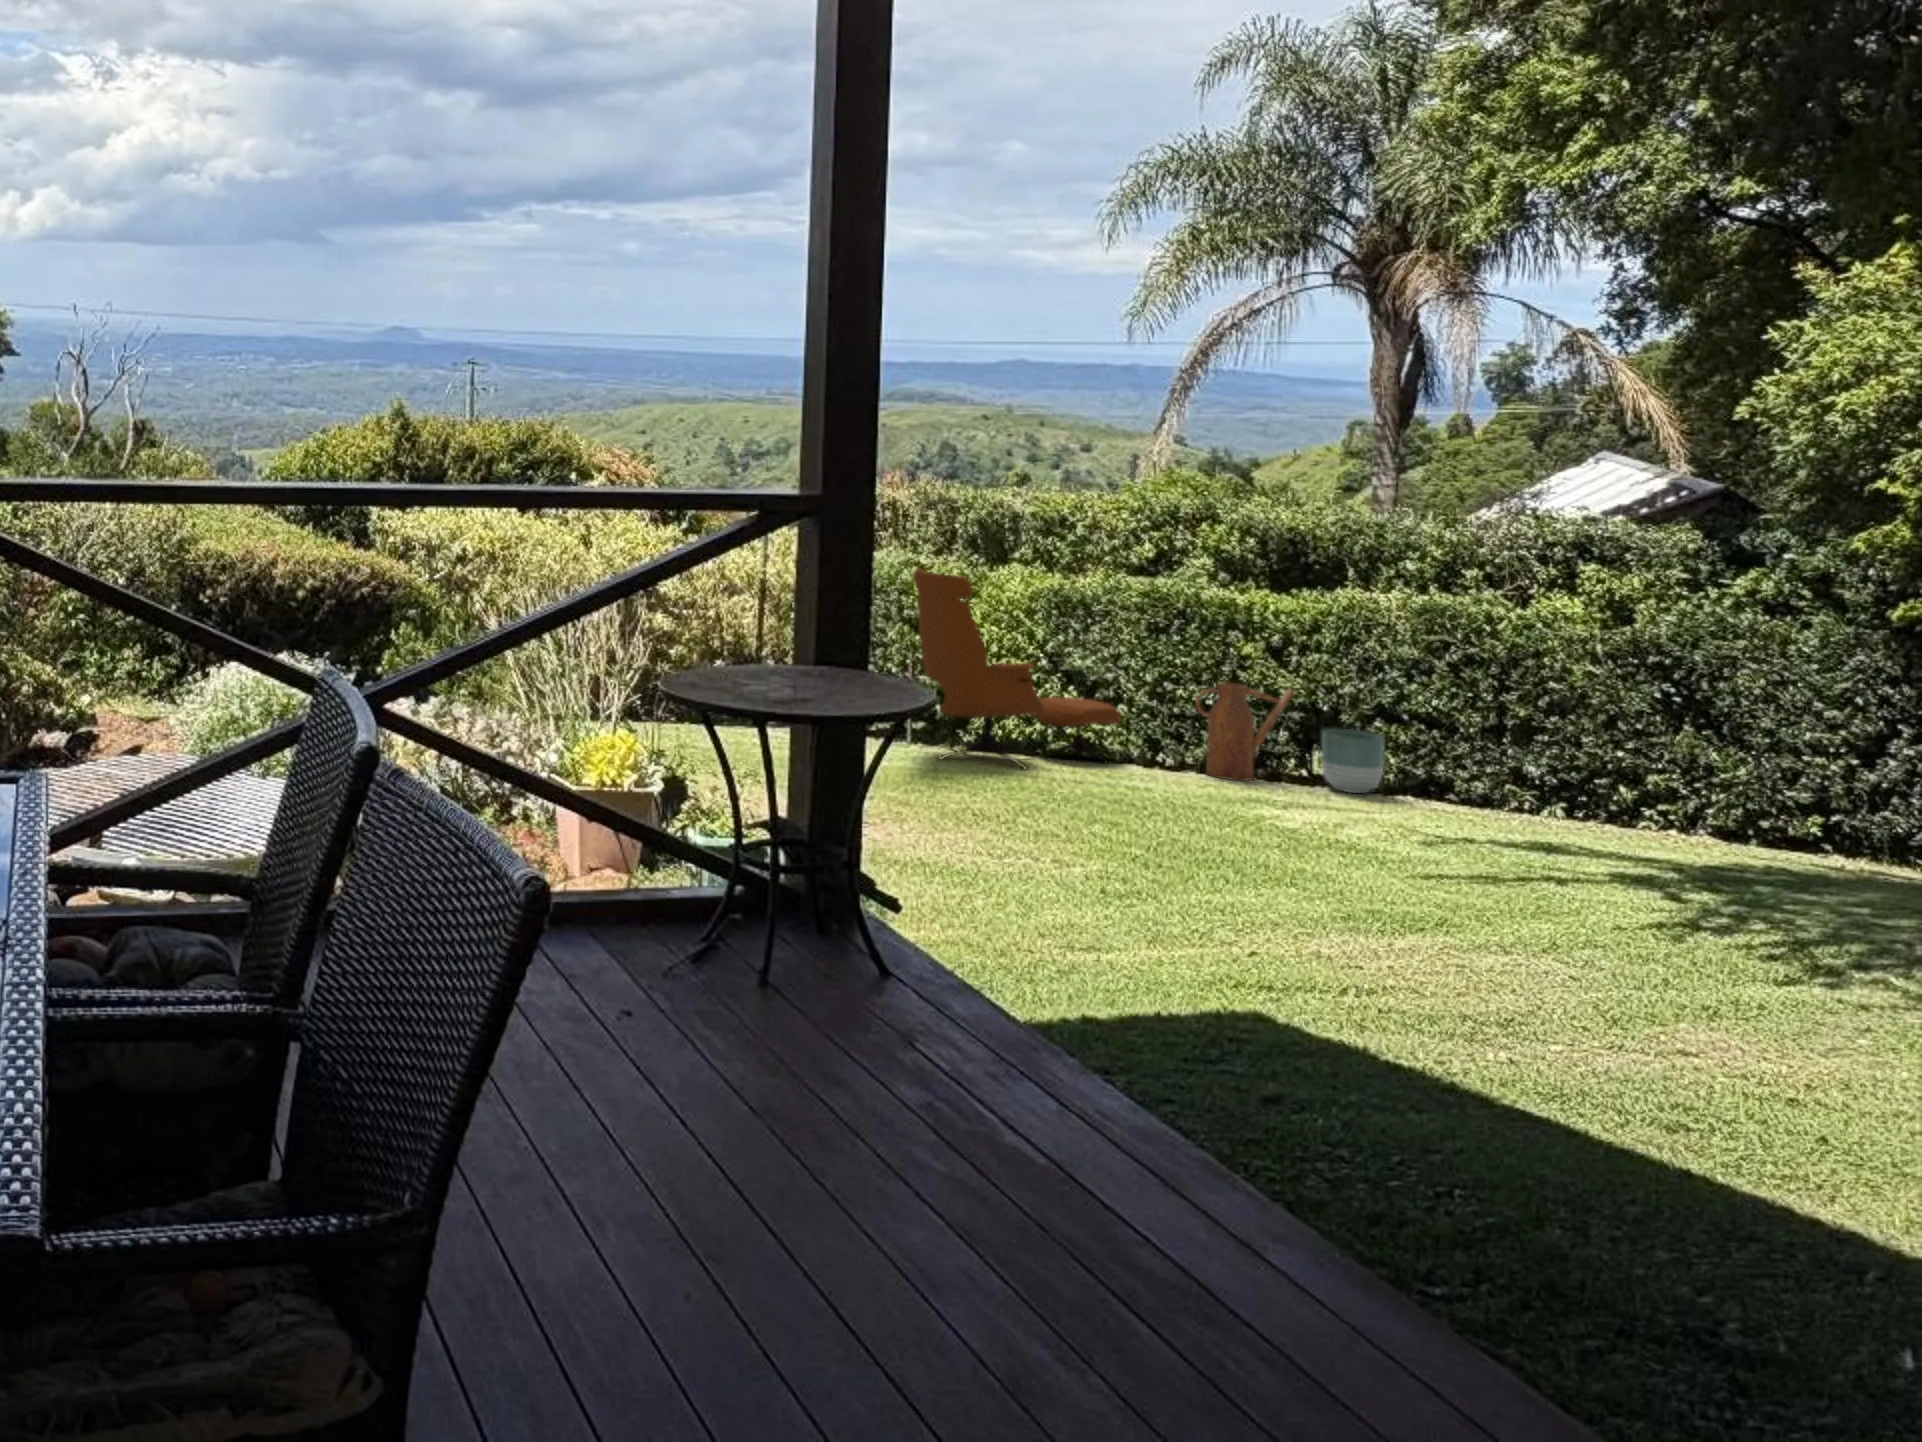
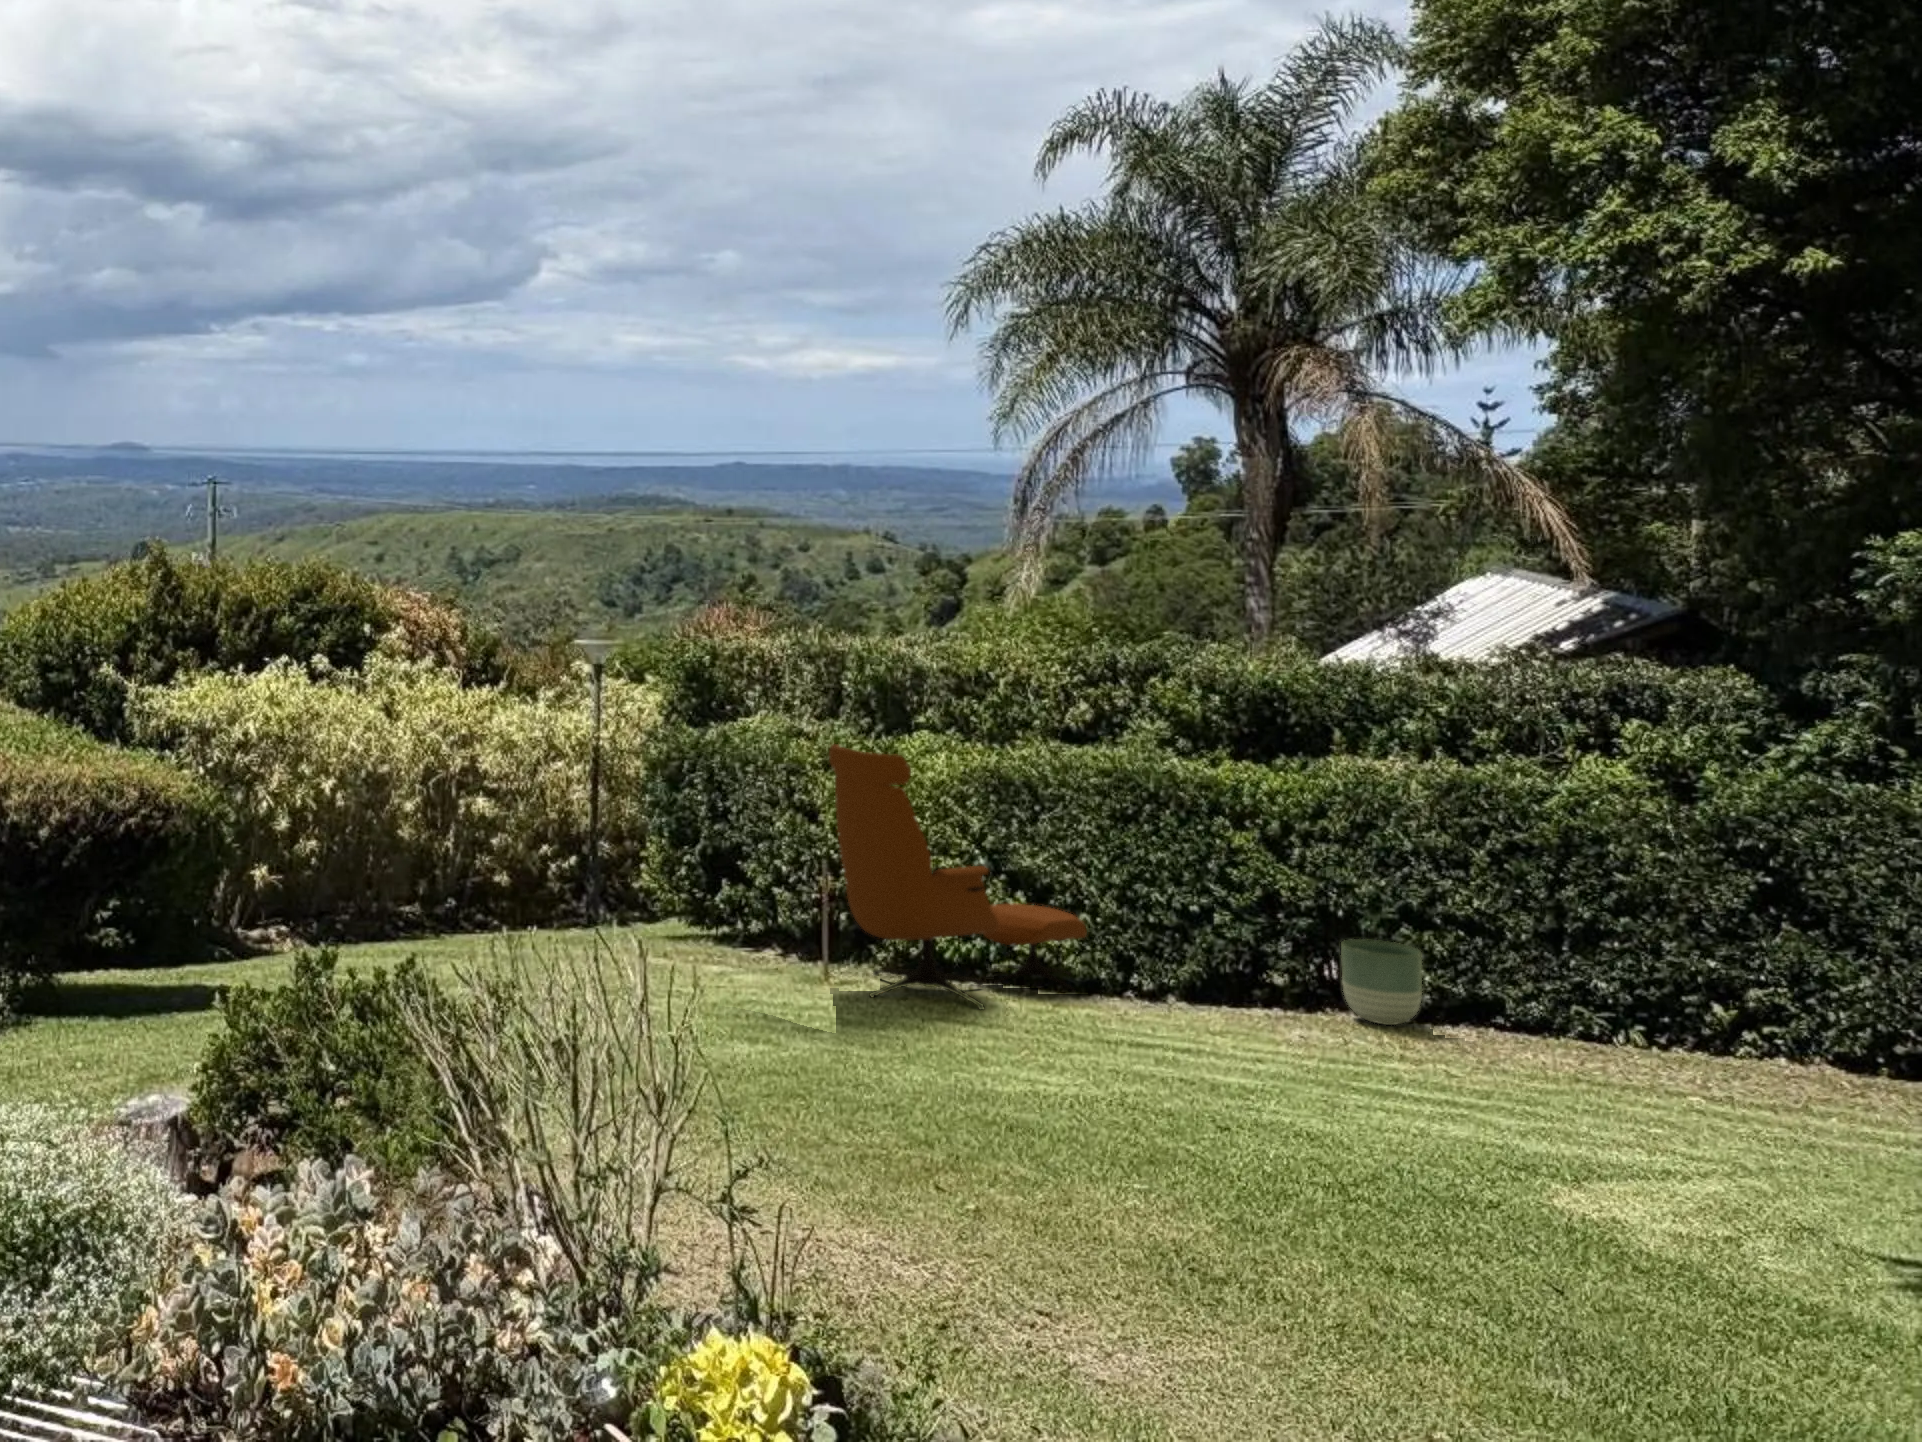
watering can: present [1196,682,1294,781] -> none [1179,882,1304,1011]

